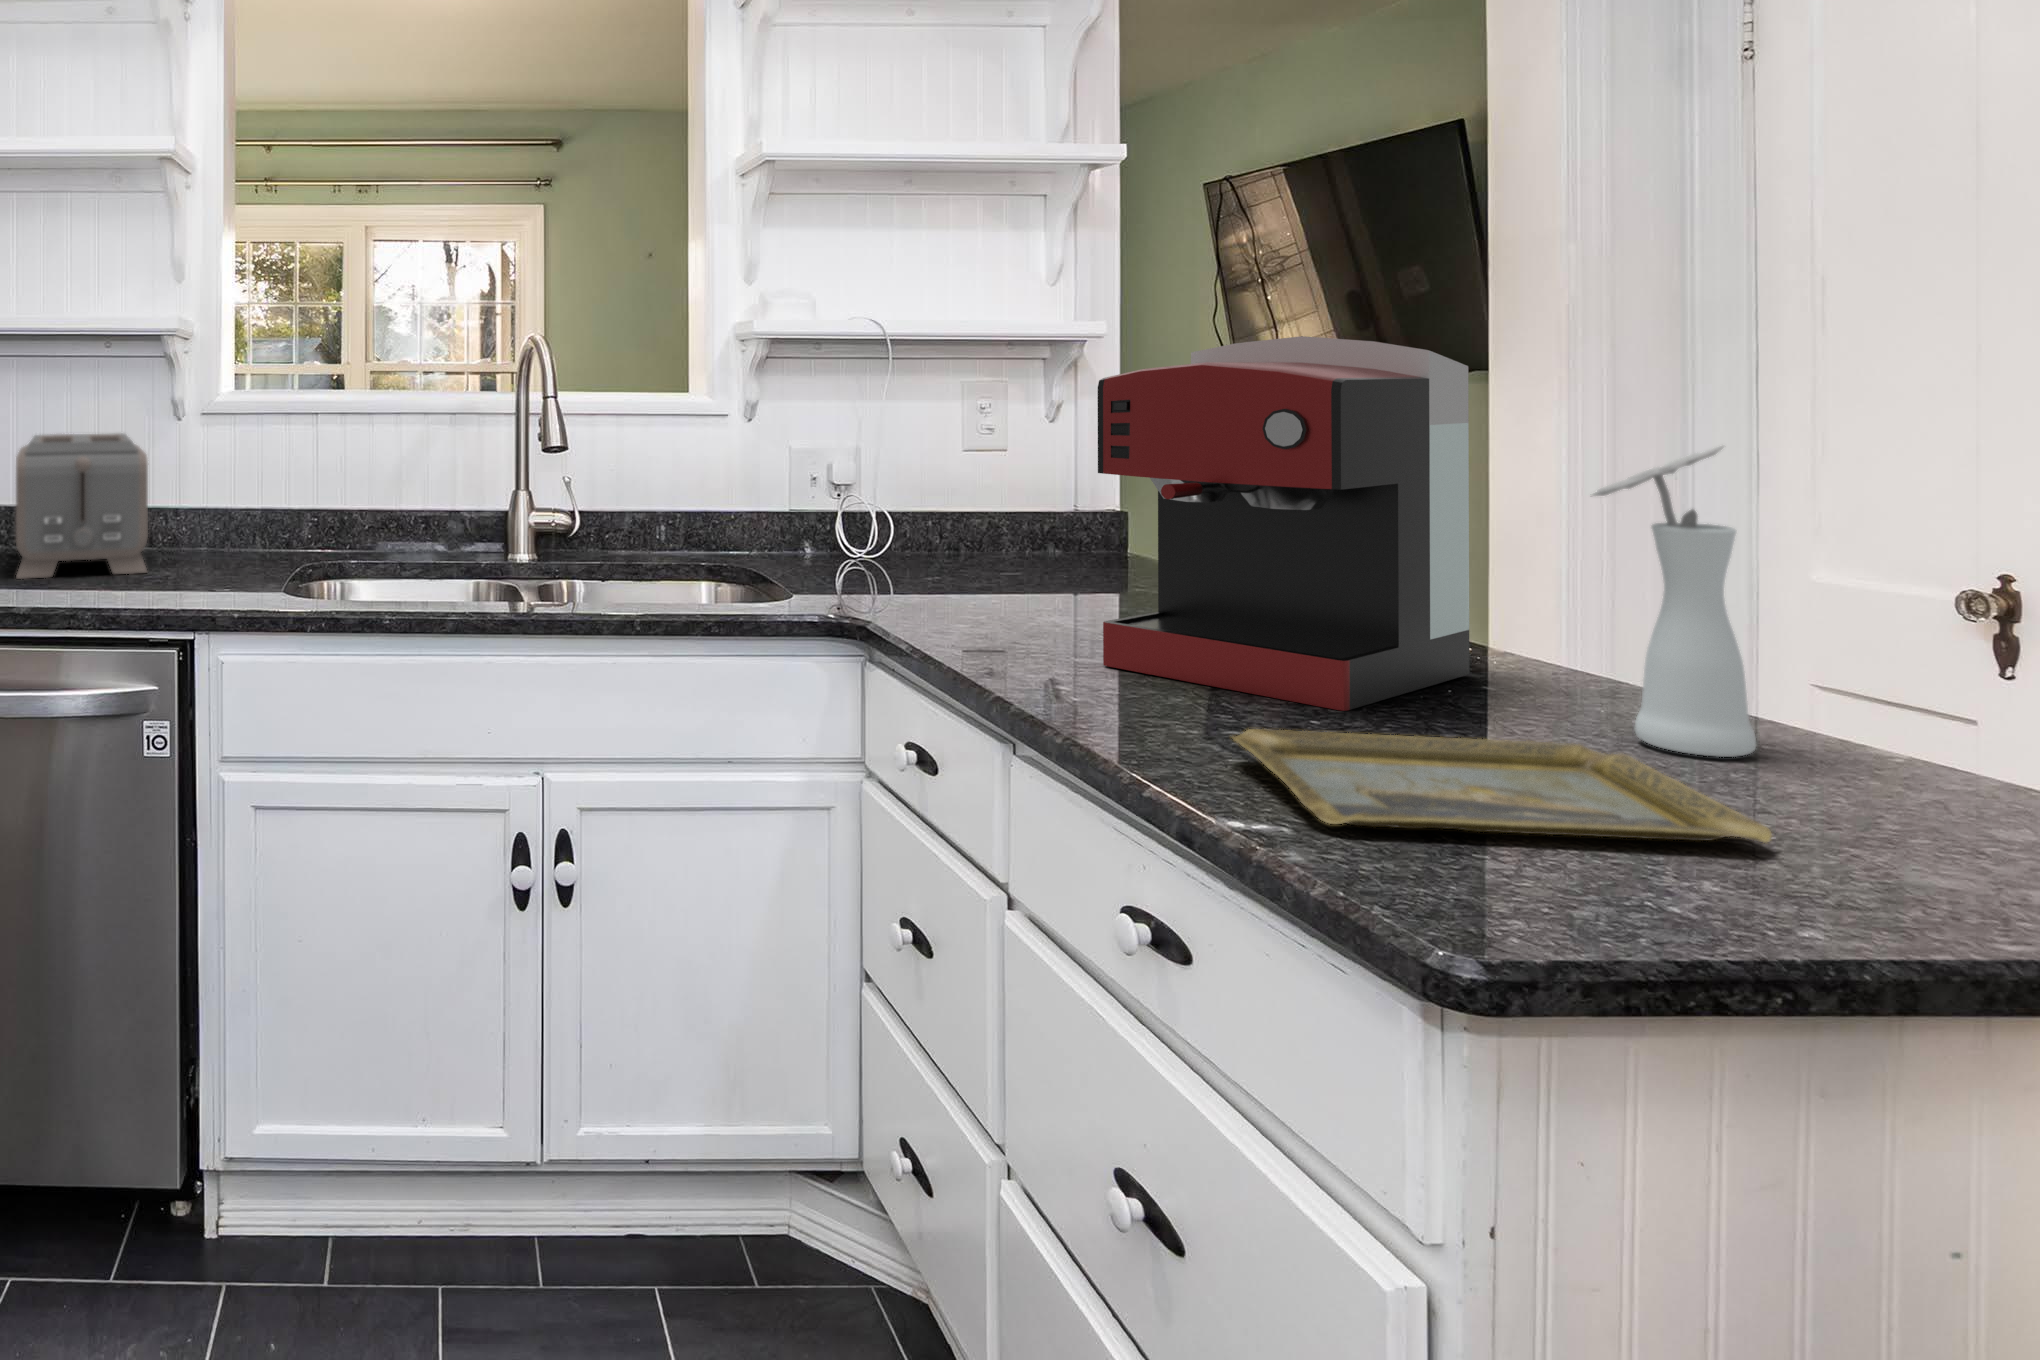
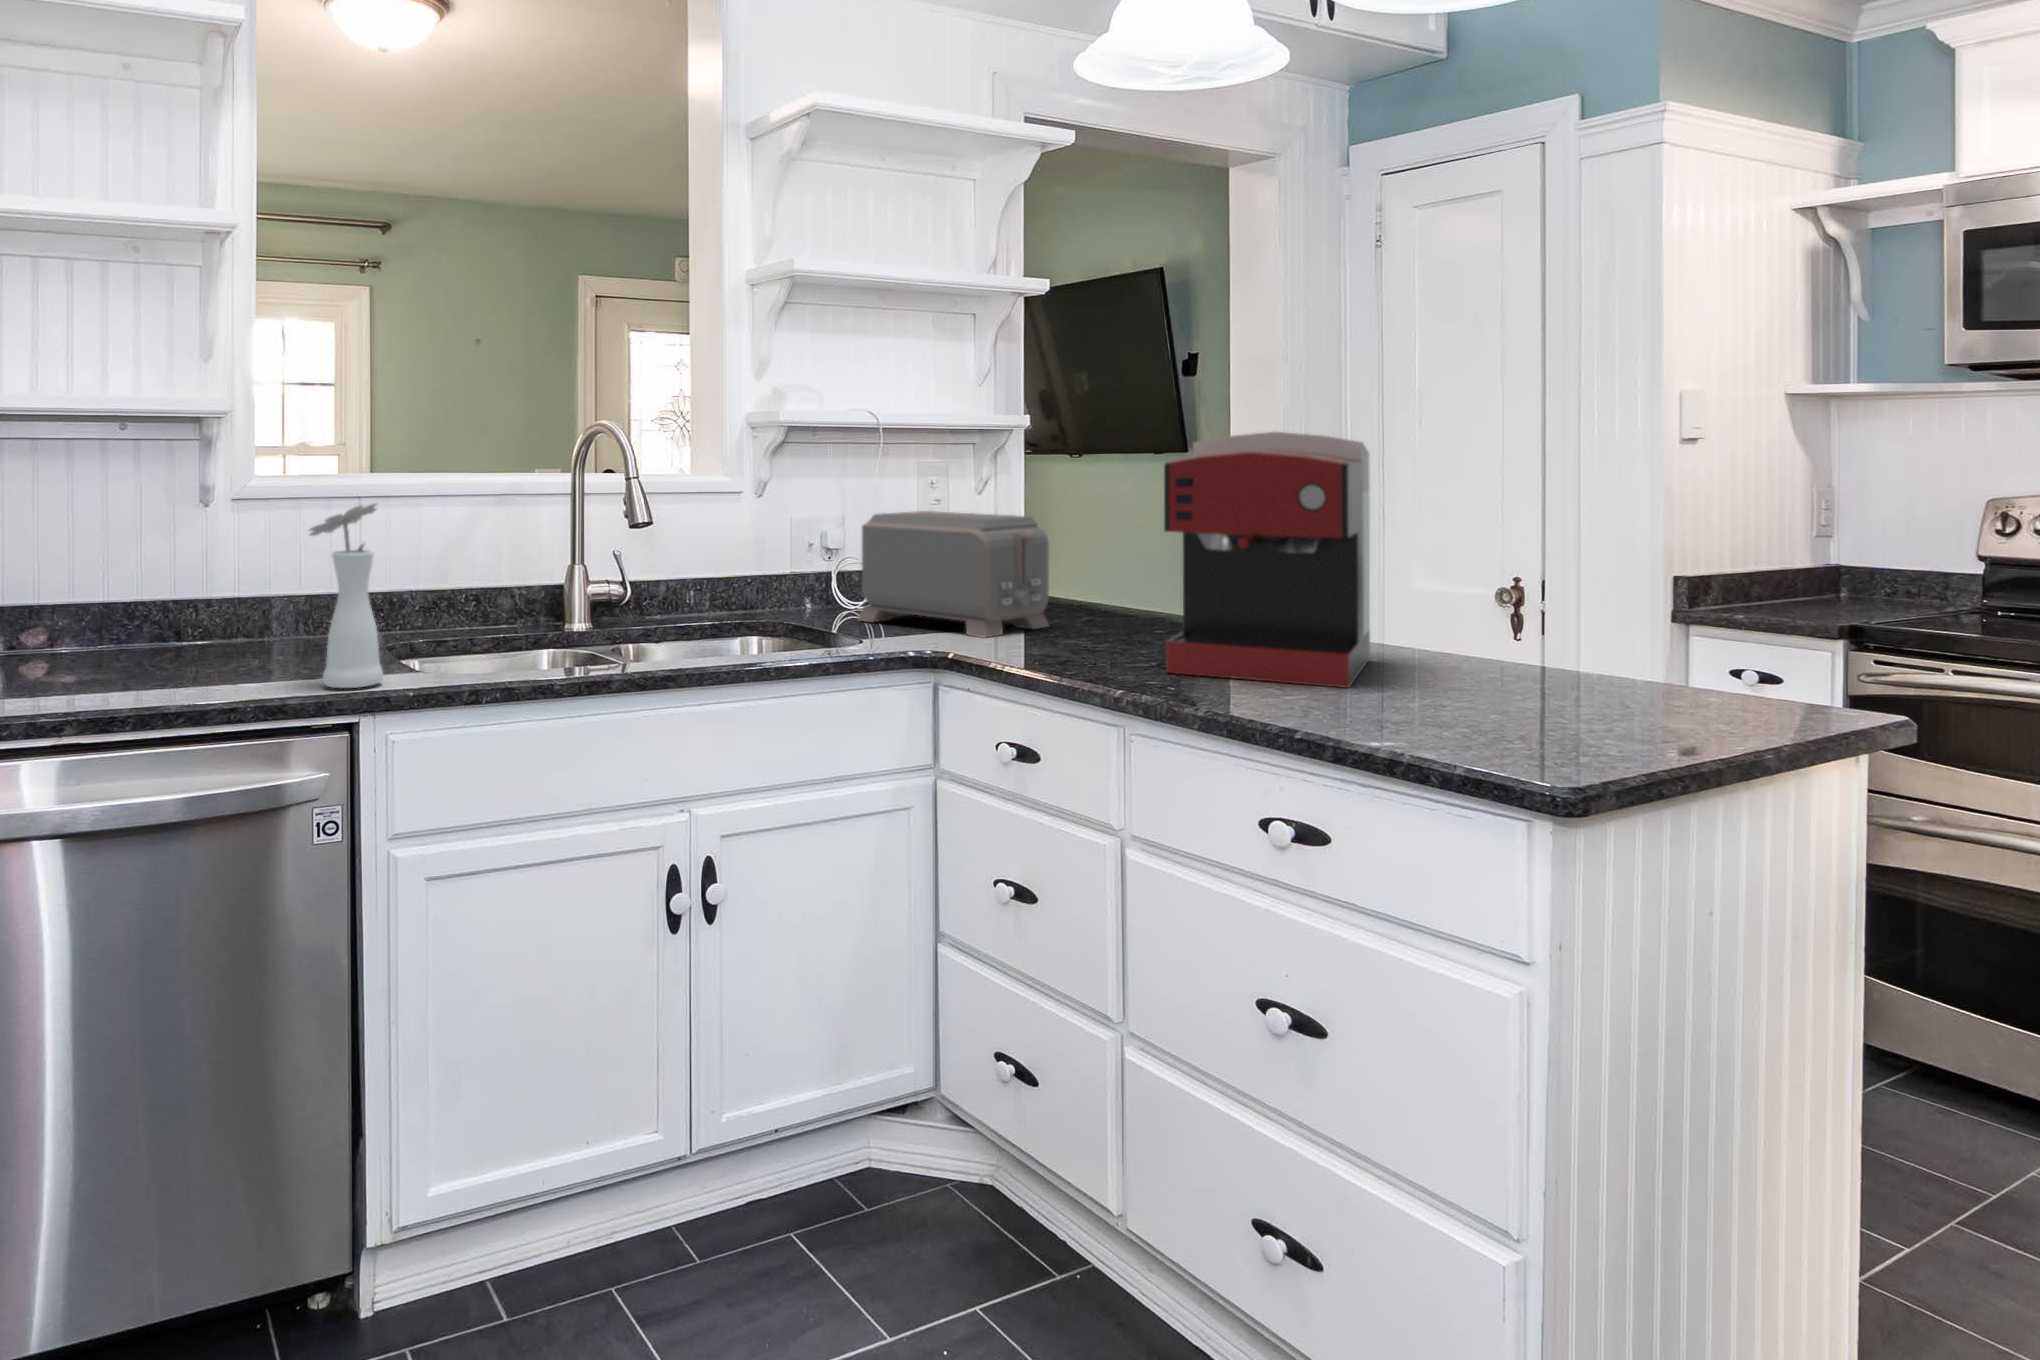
toaster: present [16,433,148,579] -> present [858,511,1049,638]
vase: present [1593,446,1756,757] -> present [310,503,383,688]
tray: present [1233,729,1771,843] -> none [1354,692,1672,753]

